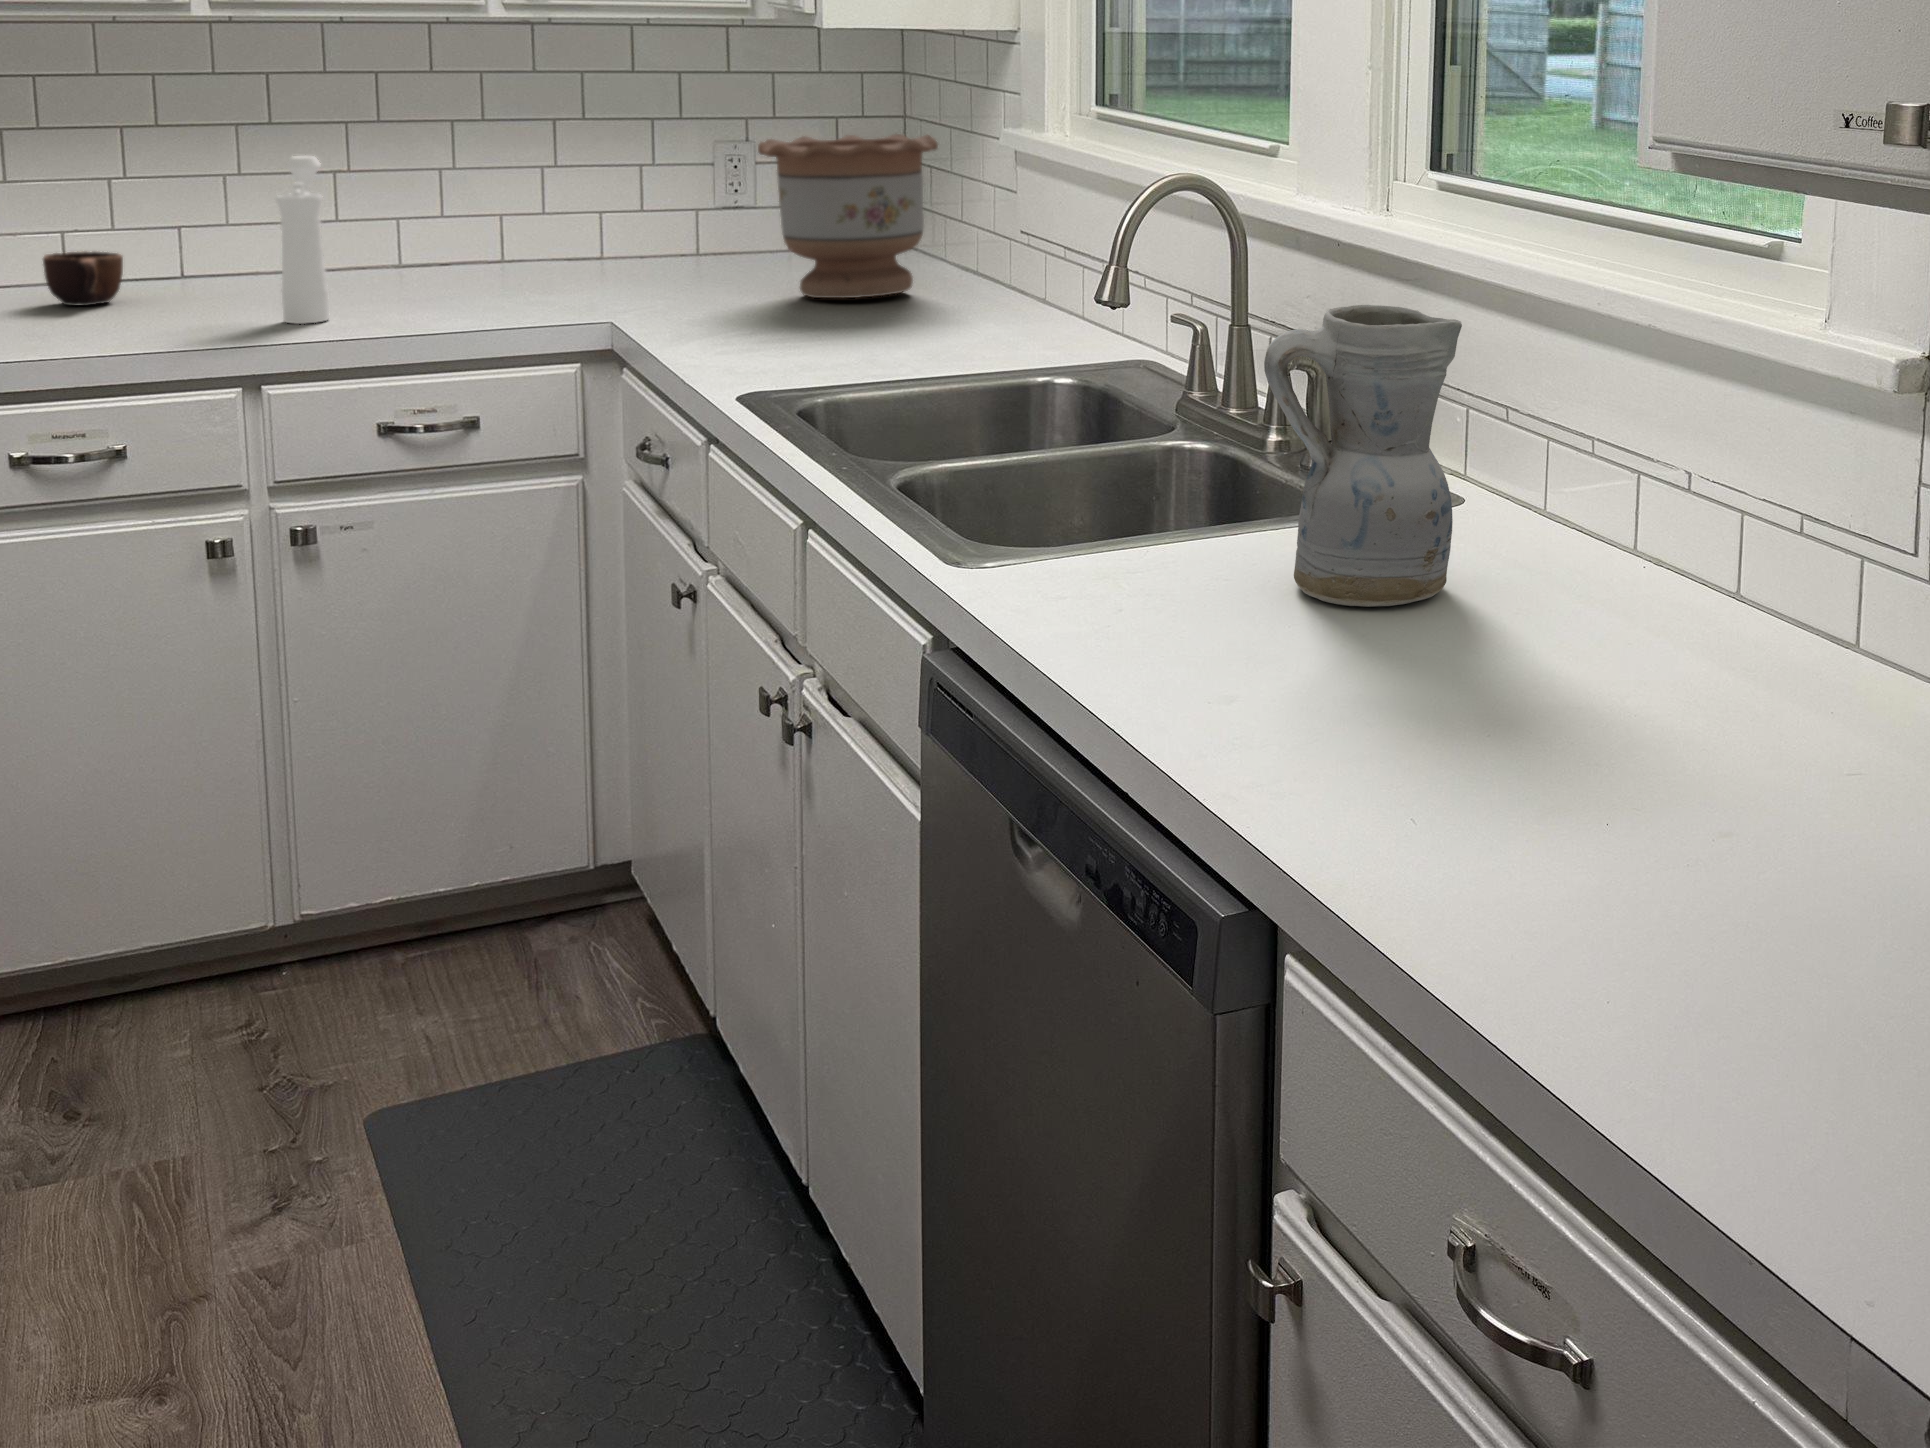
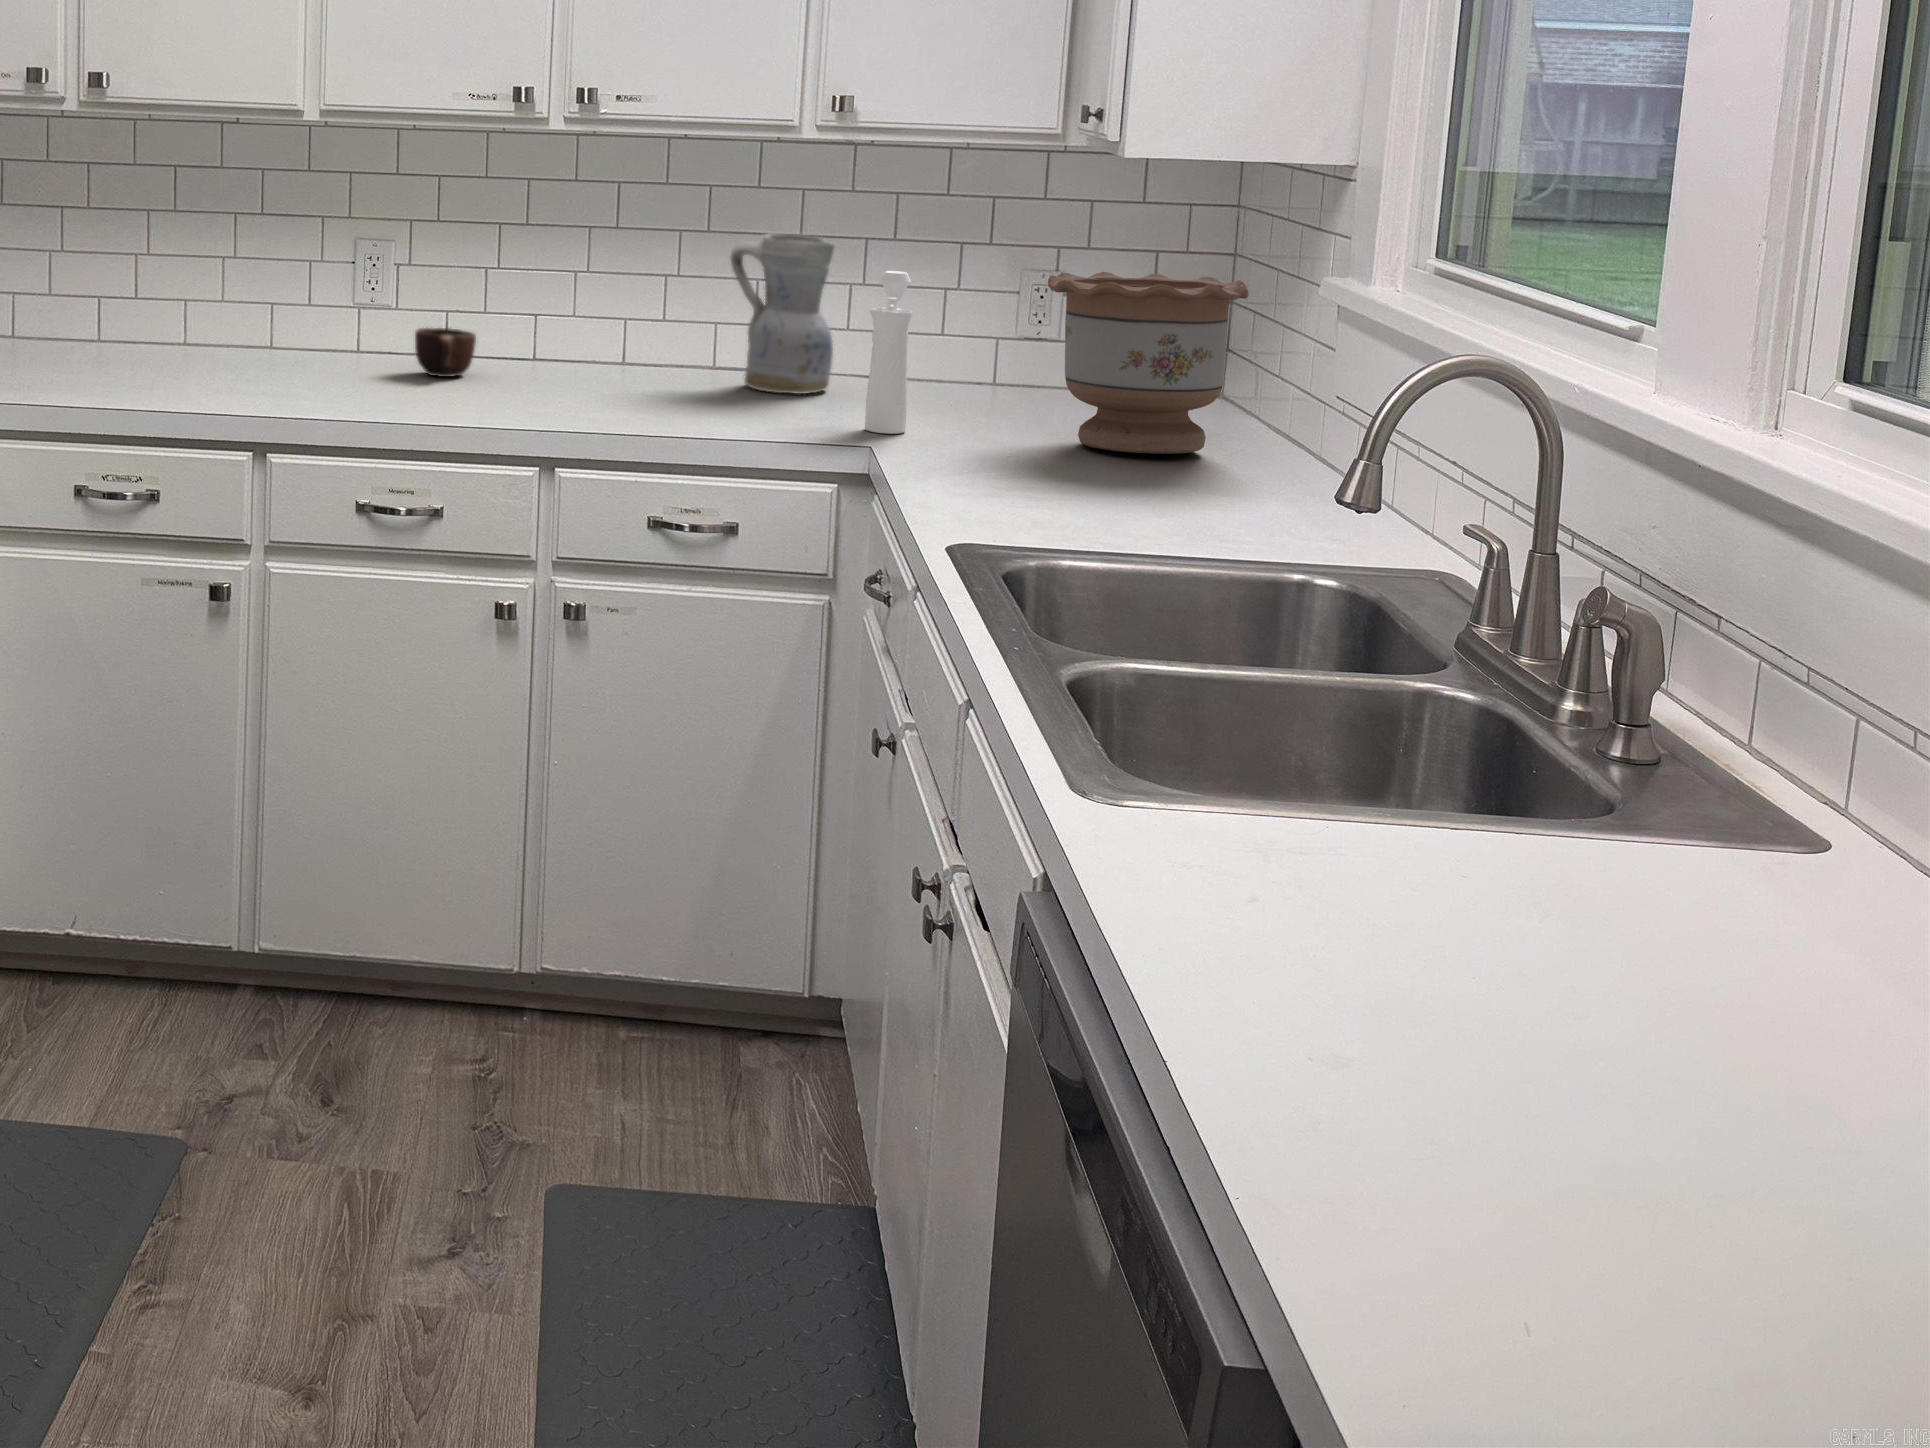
pepper mill: present [275,156,330,324] -> present [865,271,913,434]
ceramic pitcher: present [1264,305,1462,607] -> present [731,233,835,394]

